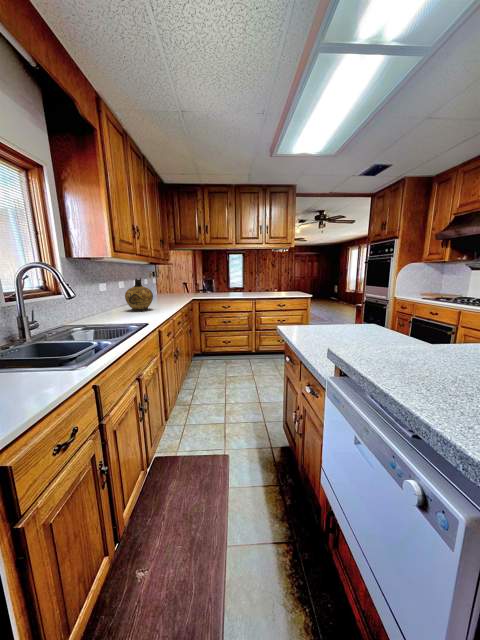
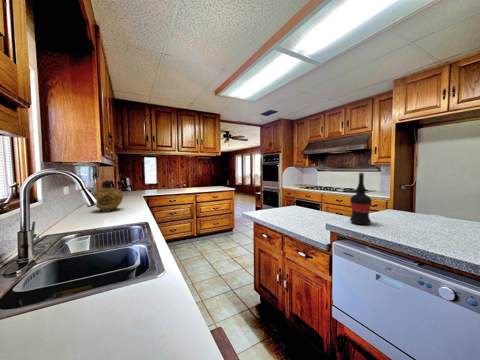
wine bottle: none [374,265,413,356] -> present [350,173,371,224]

